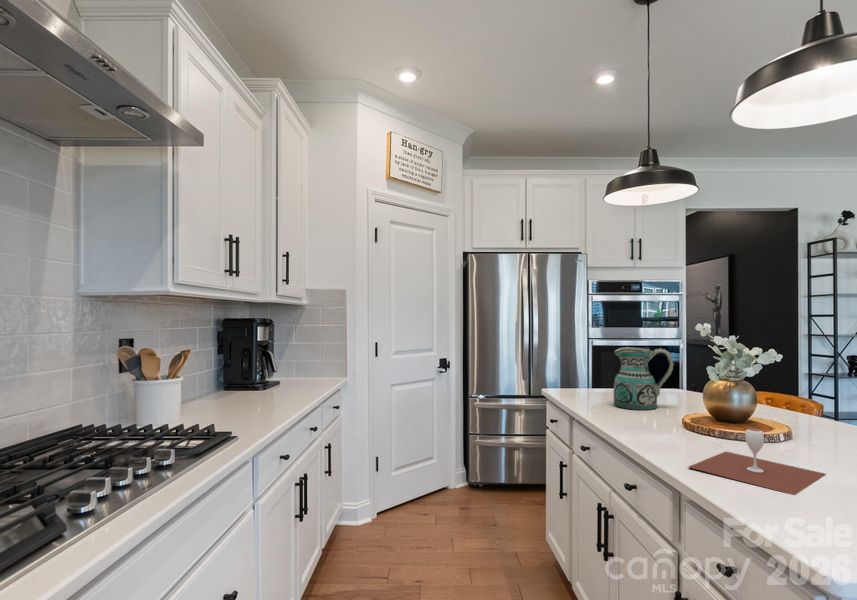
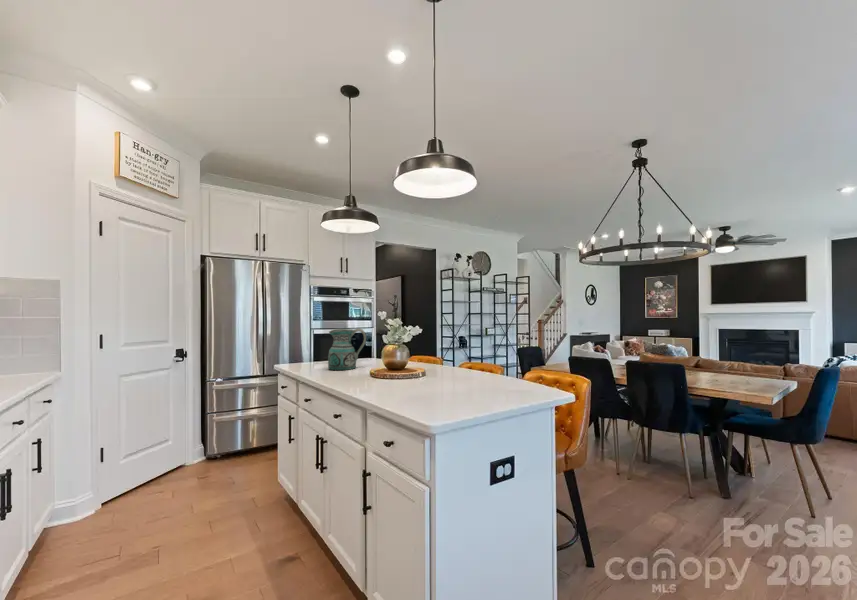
wine glass: present [689,428,826,495] -> none [371,366,437,396]

